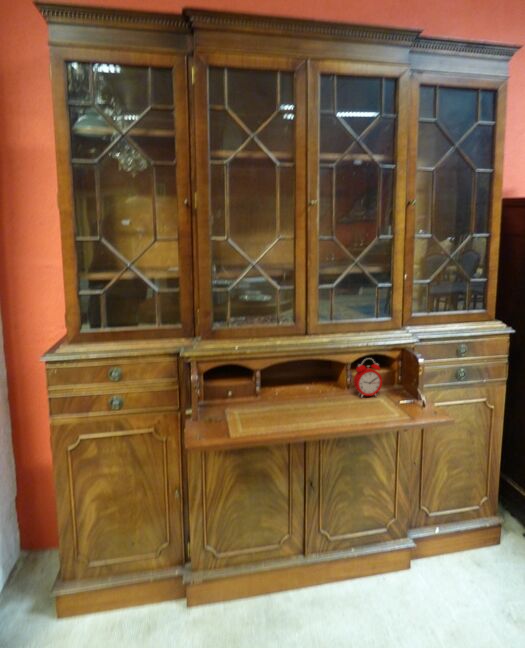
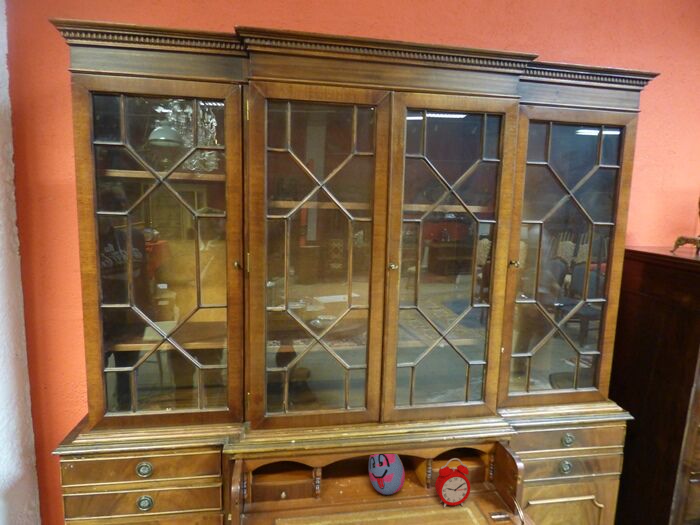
decorative egg: none [299,355,329,393] -> present [369,454,405,495]

